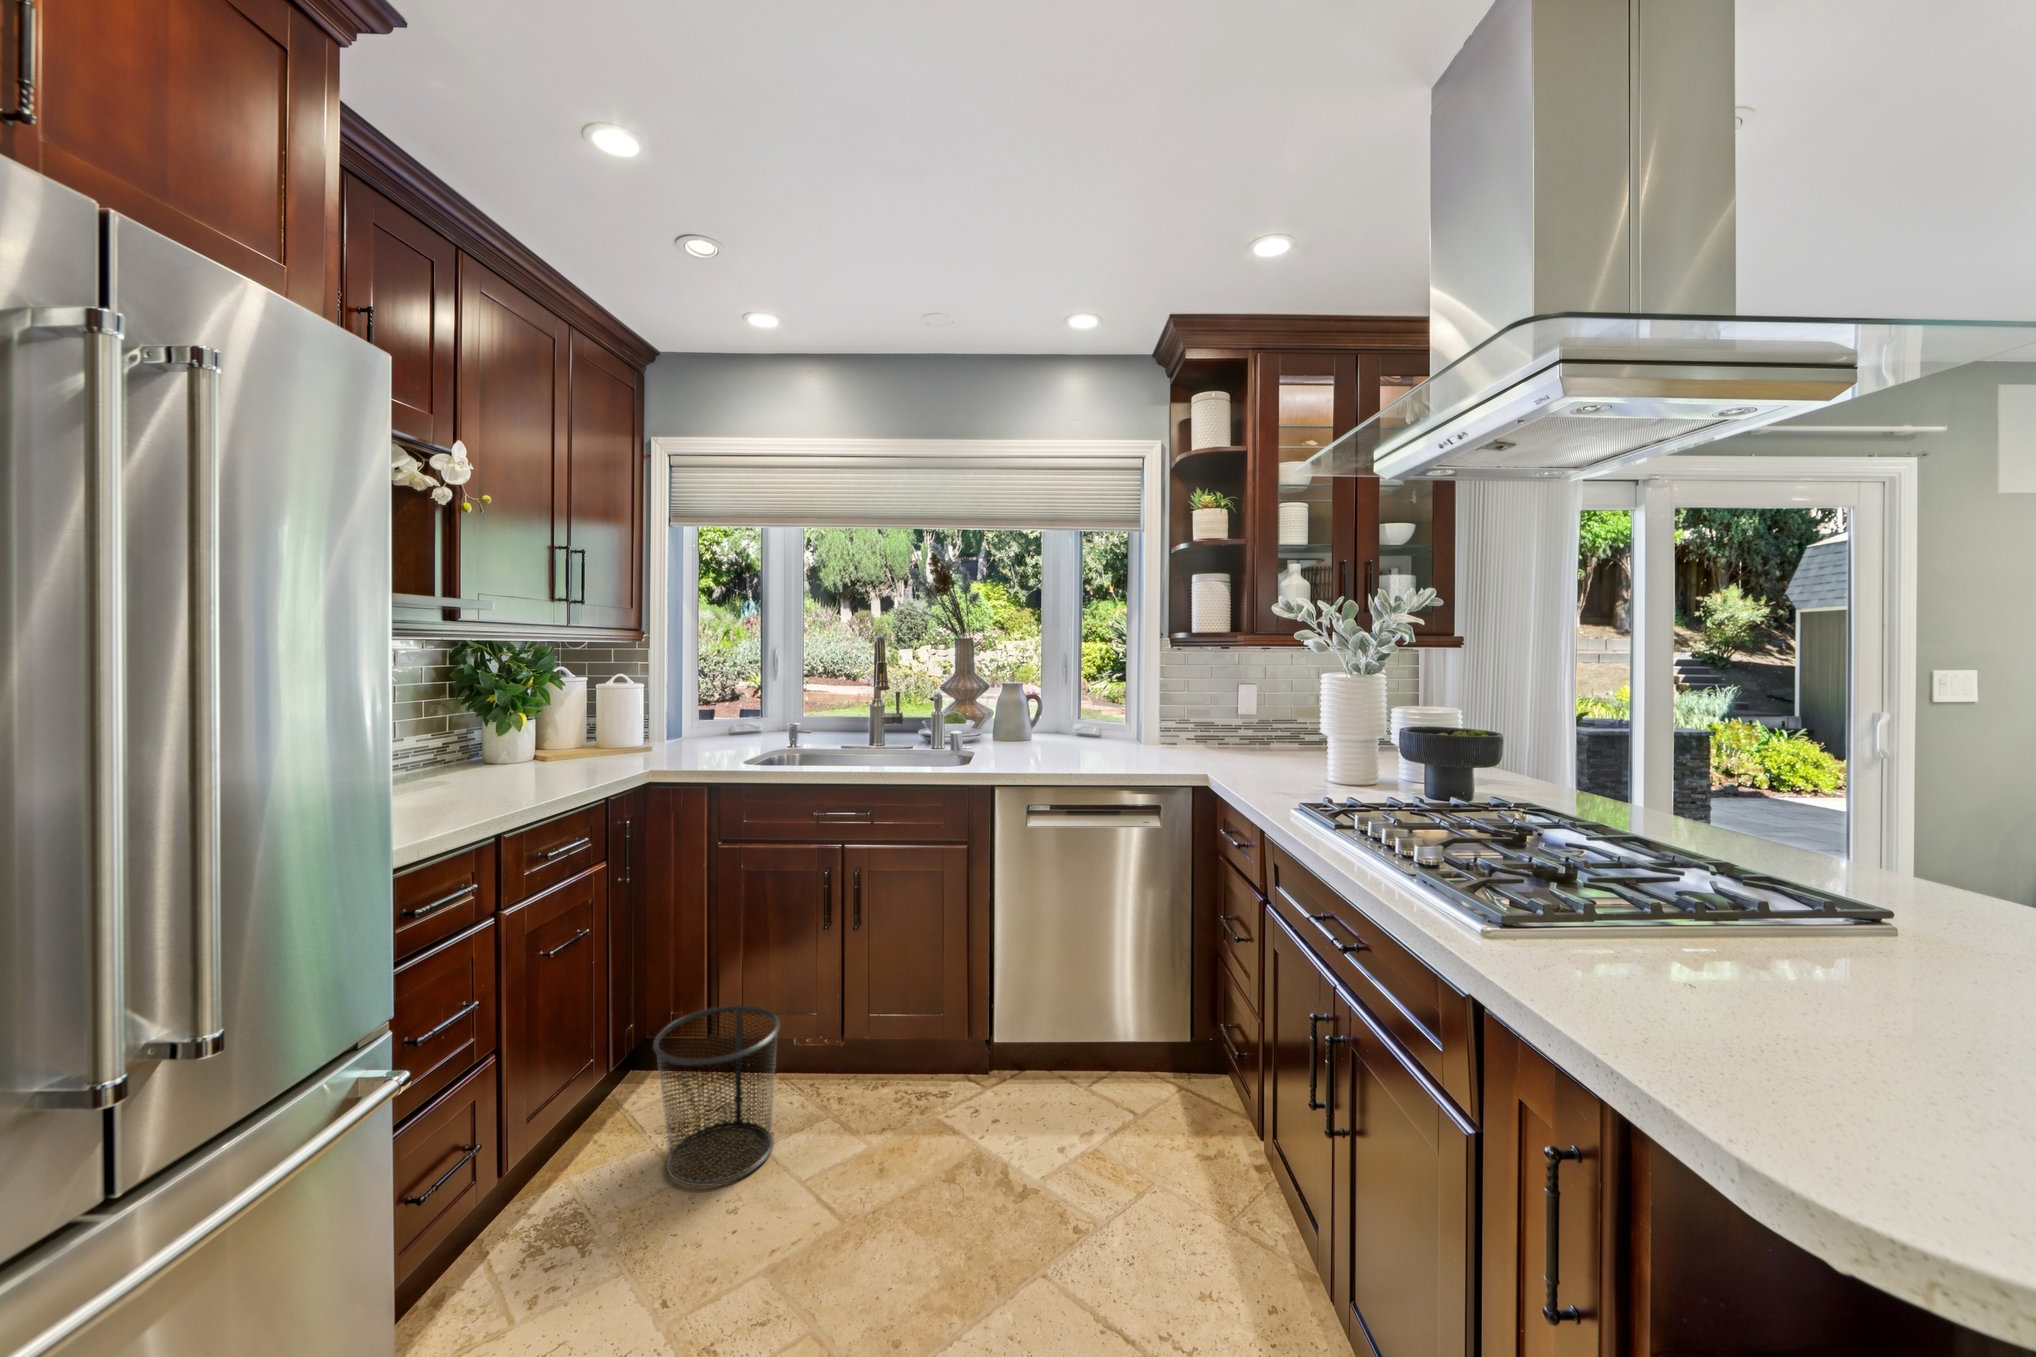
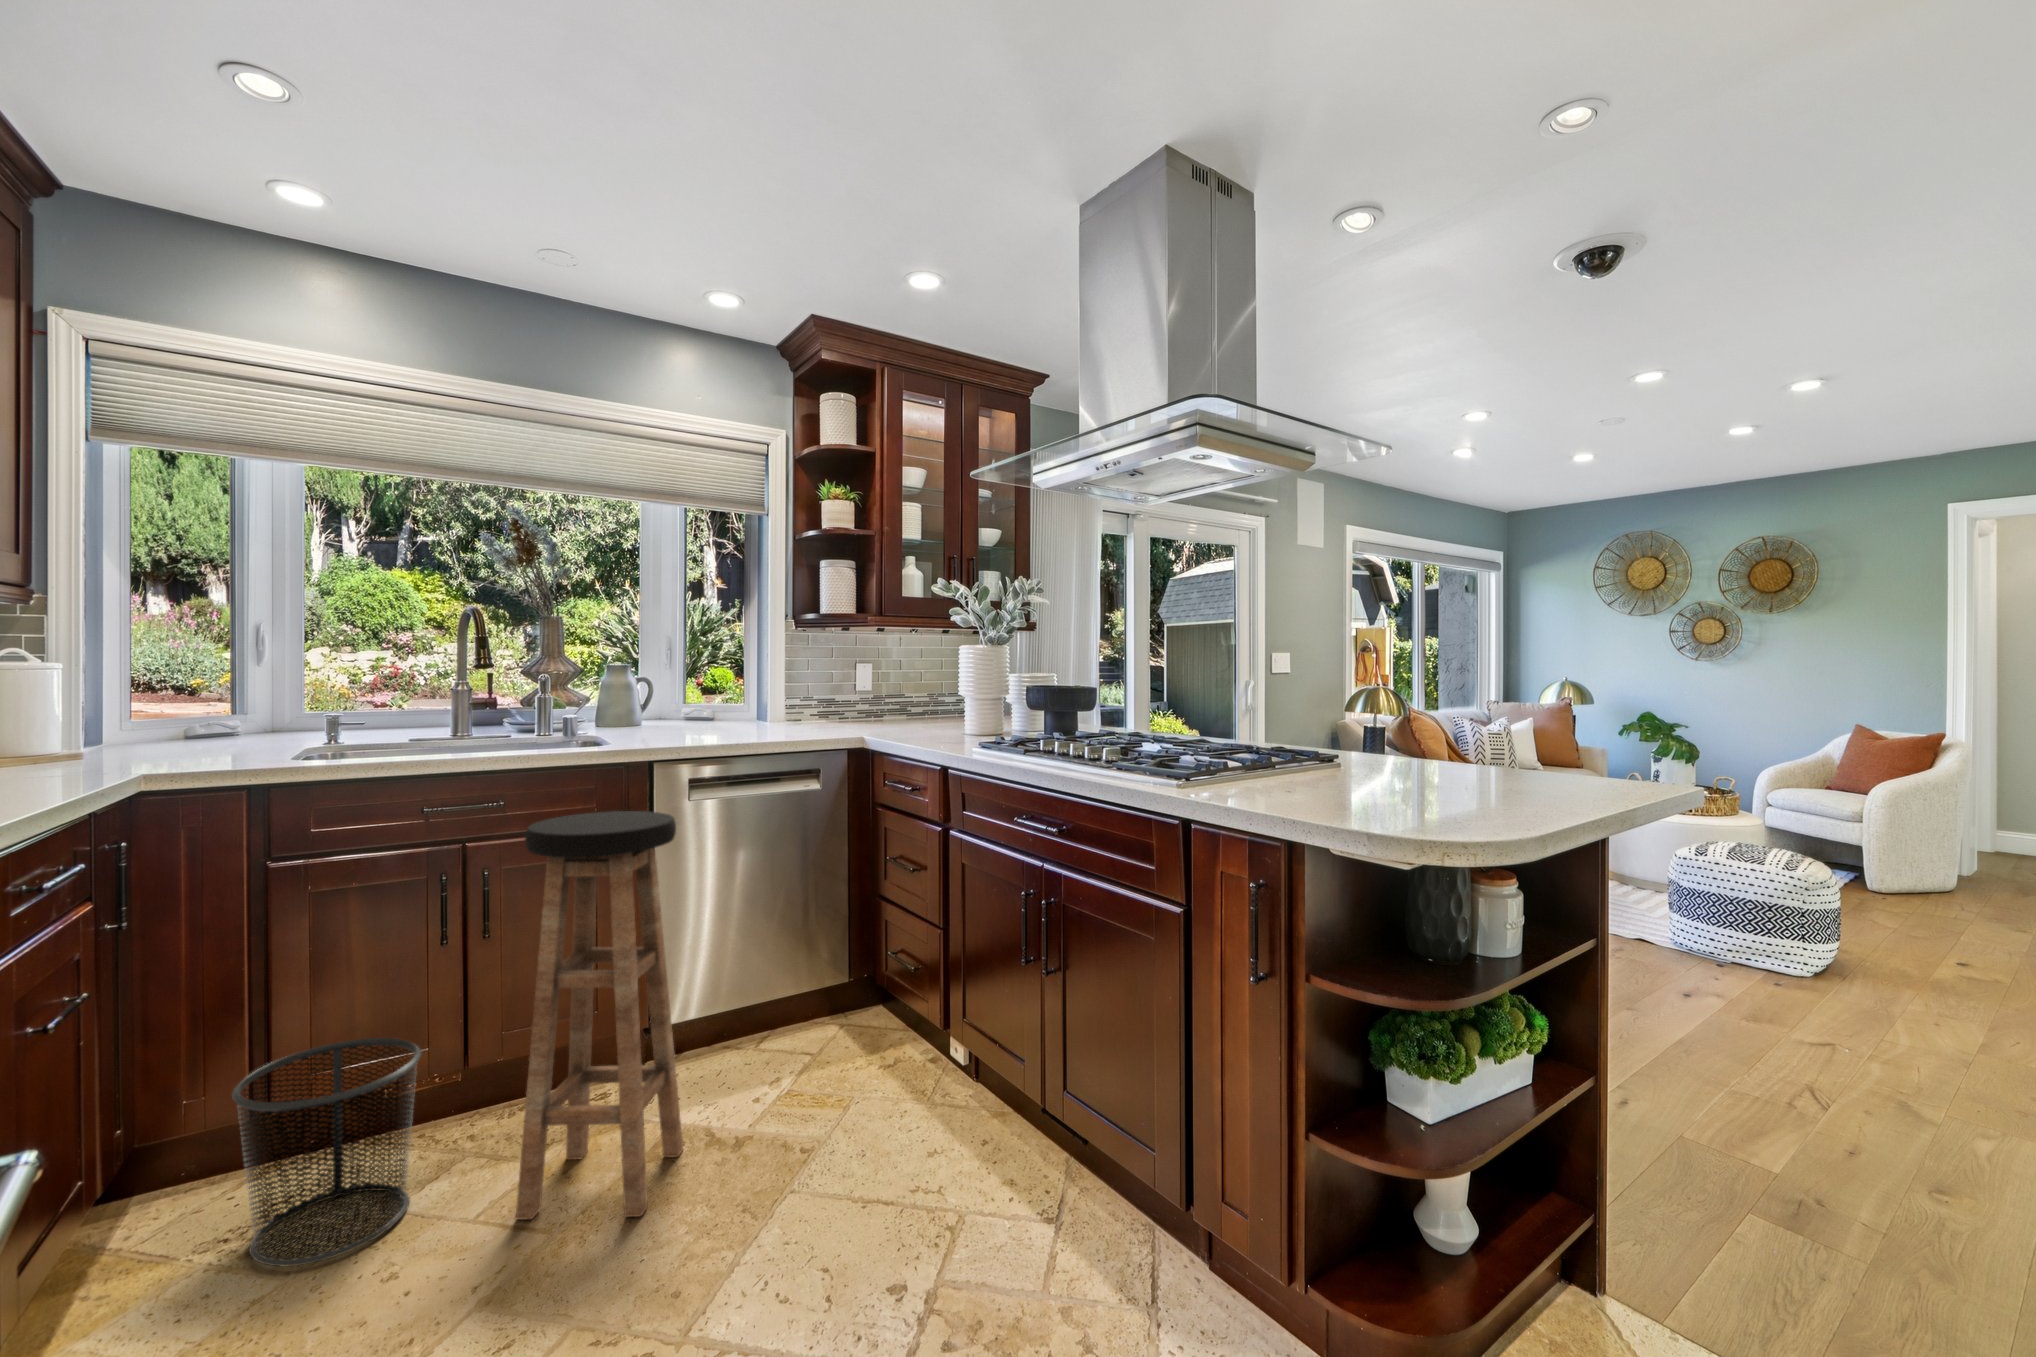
bar stool: none [823,845,976,1246] -> present [516,811,683,1220]

